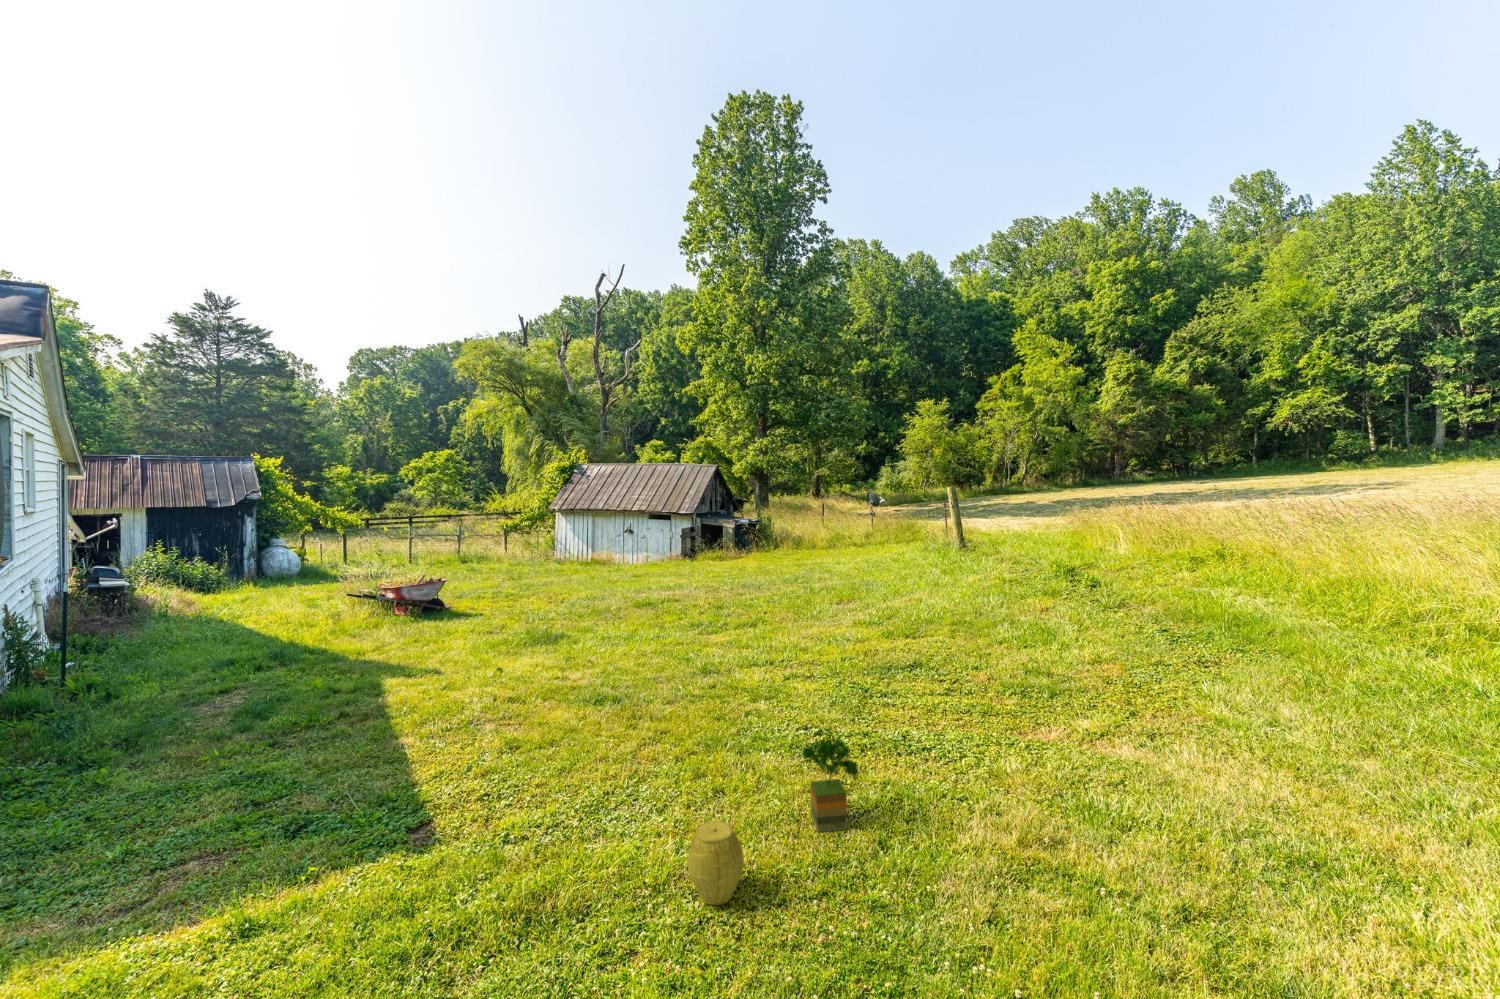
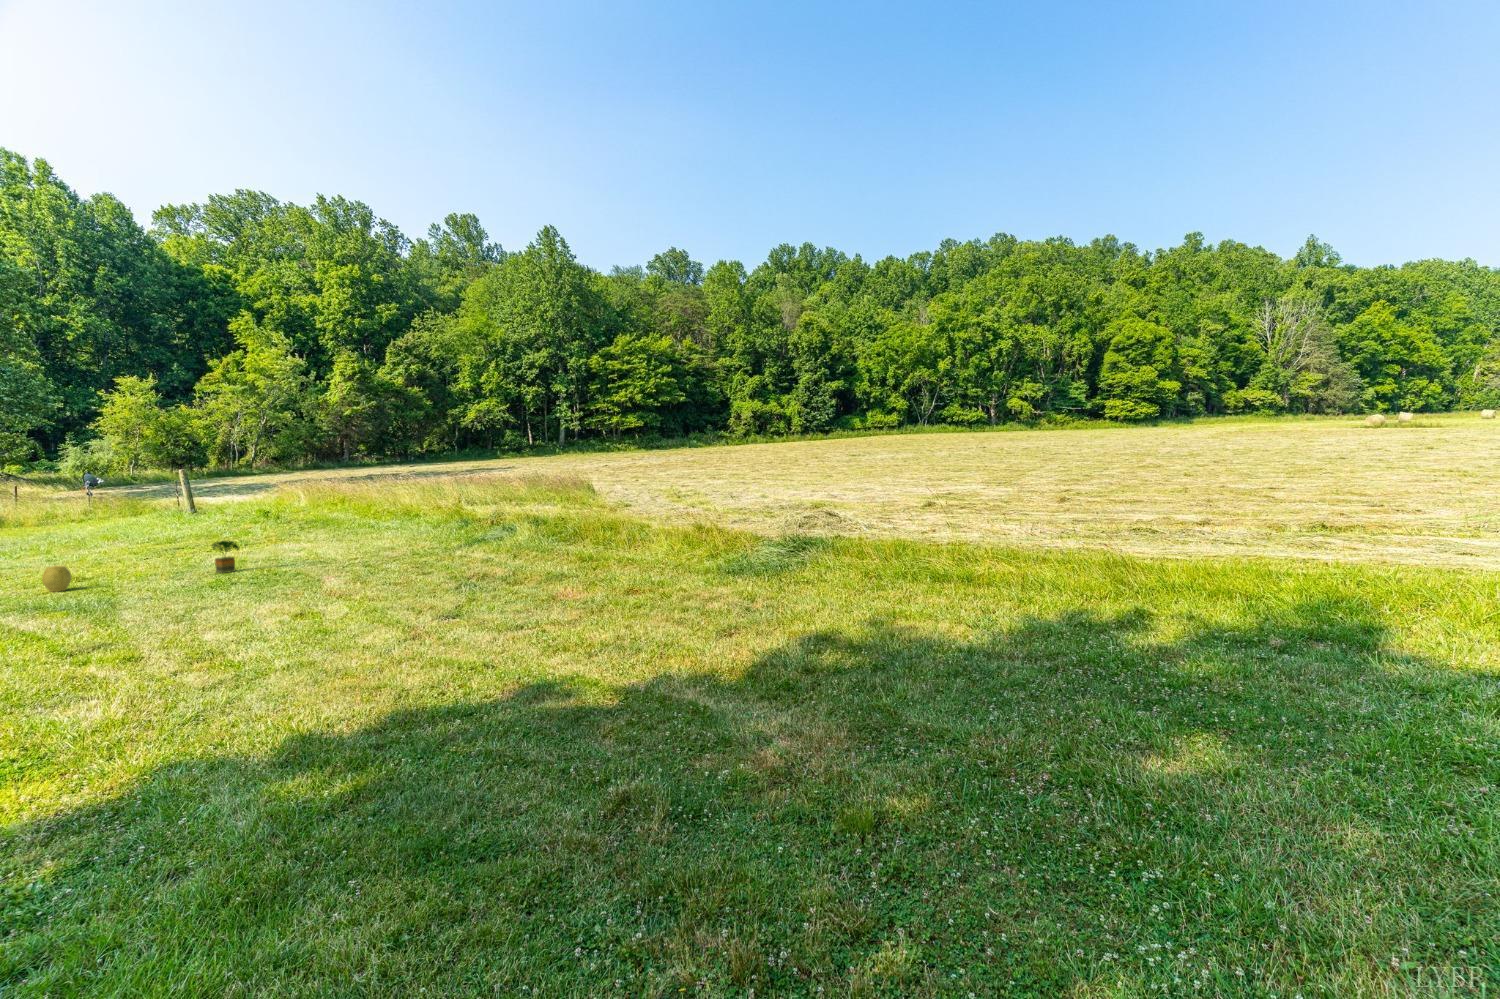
potted tree: present [802,738,859,832] -> present [212,541,239,573]

